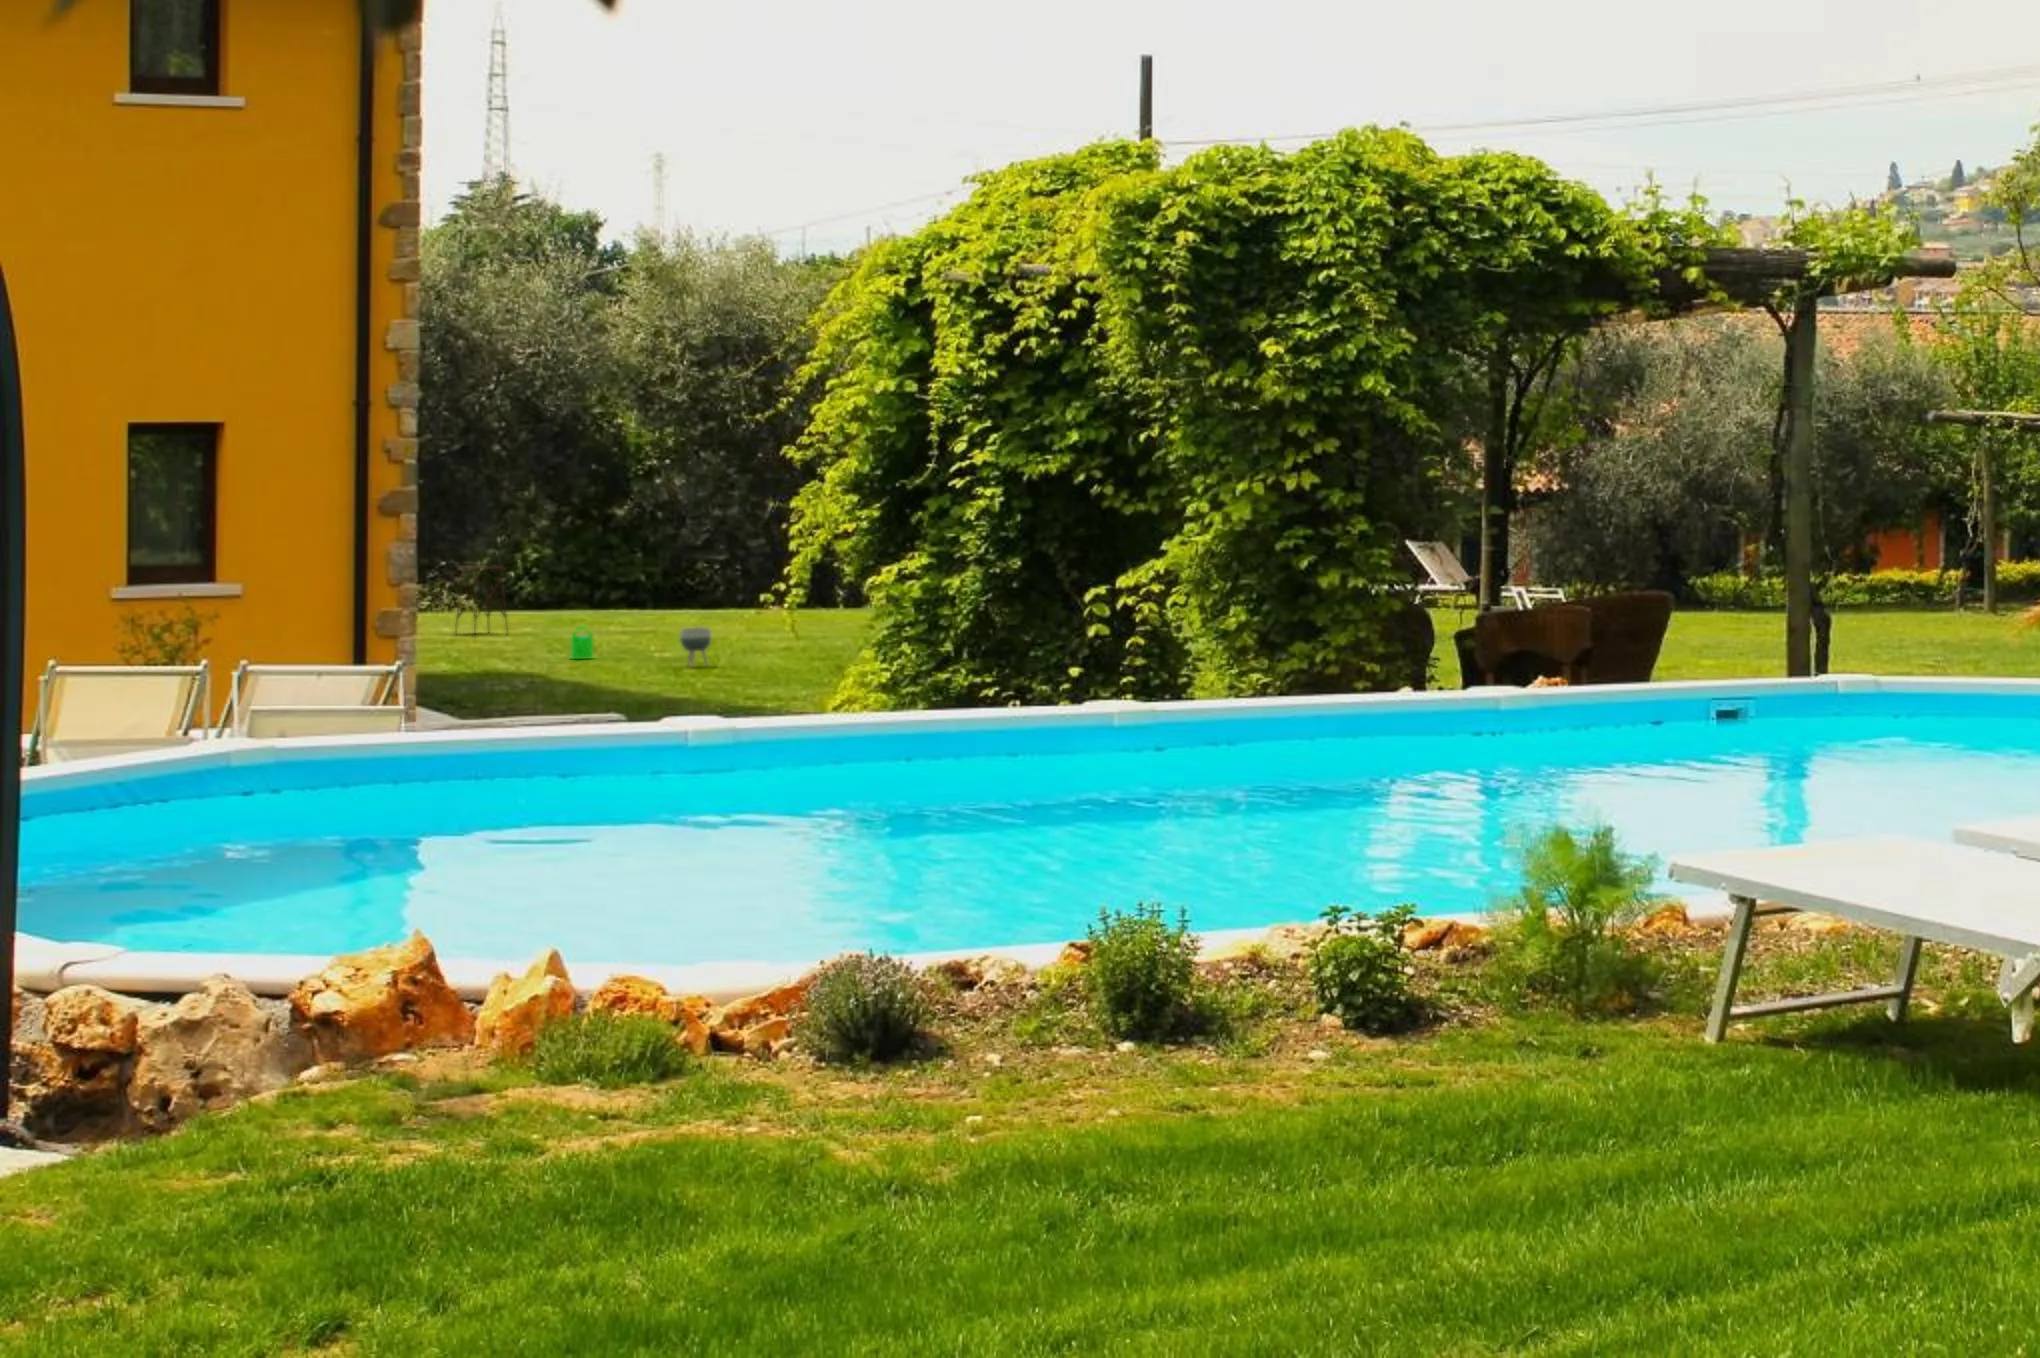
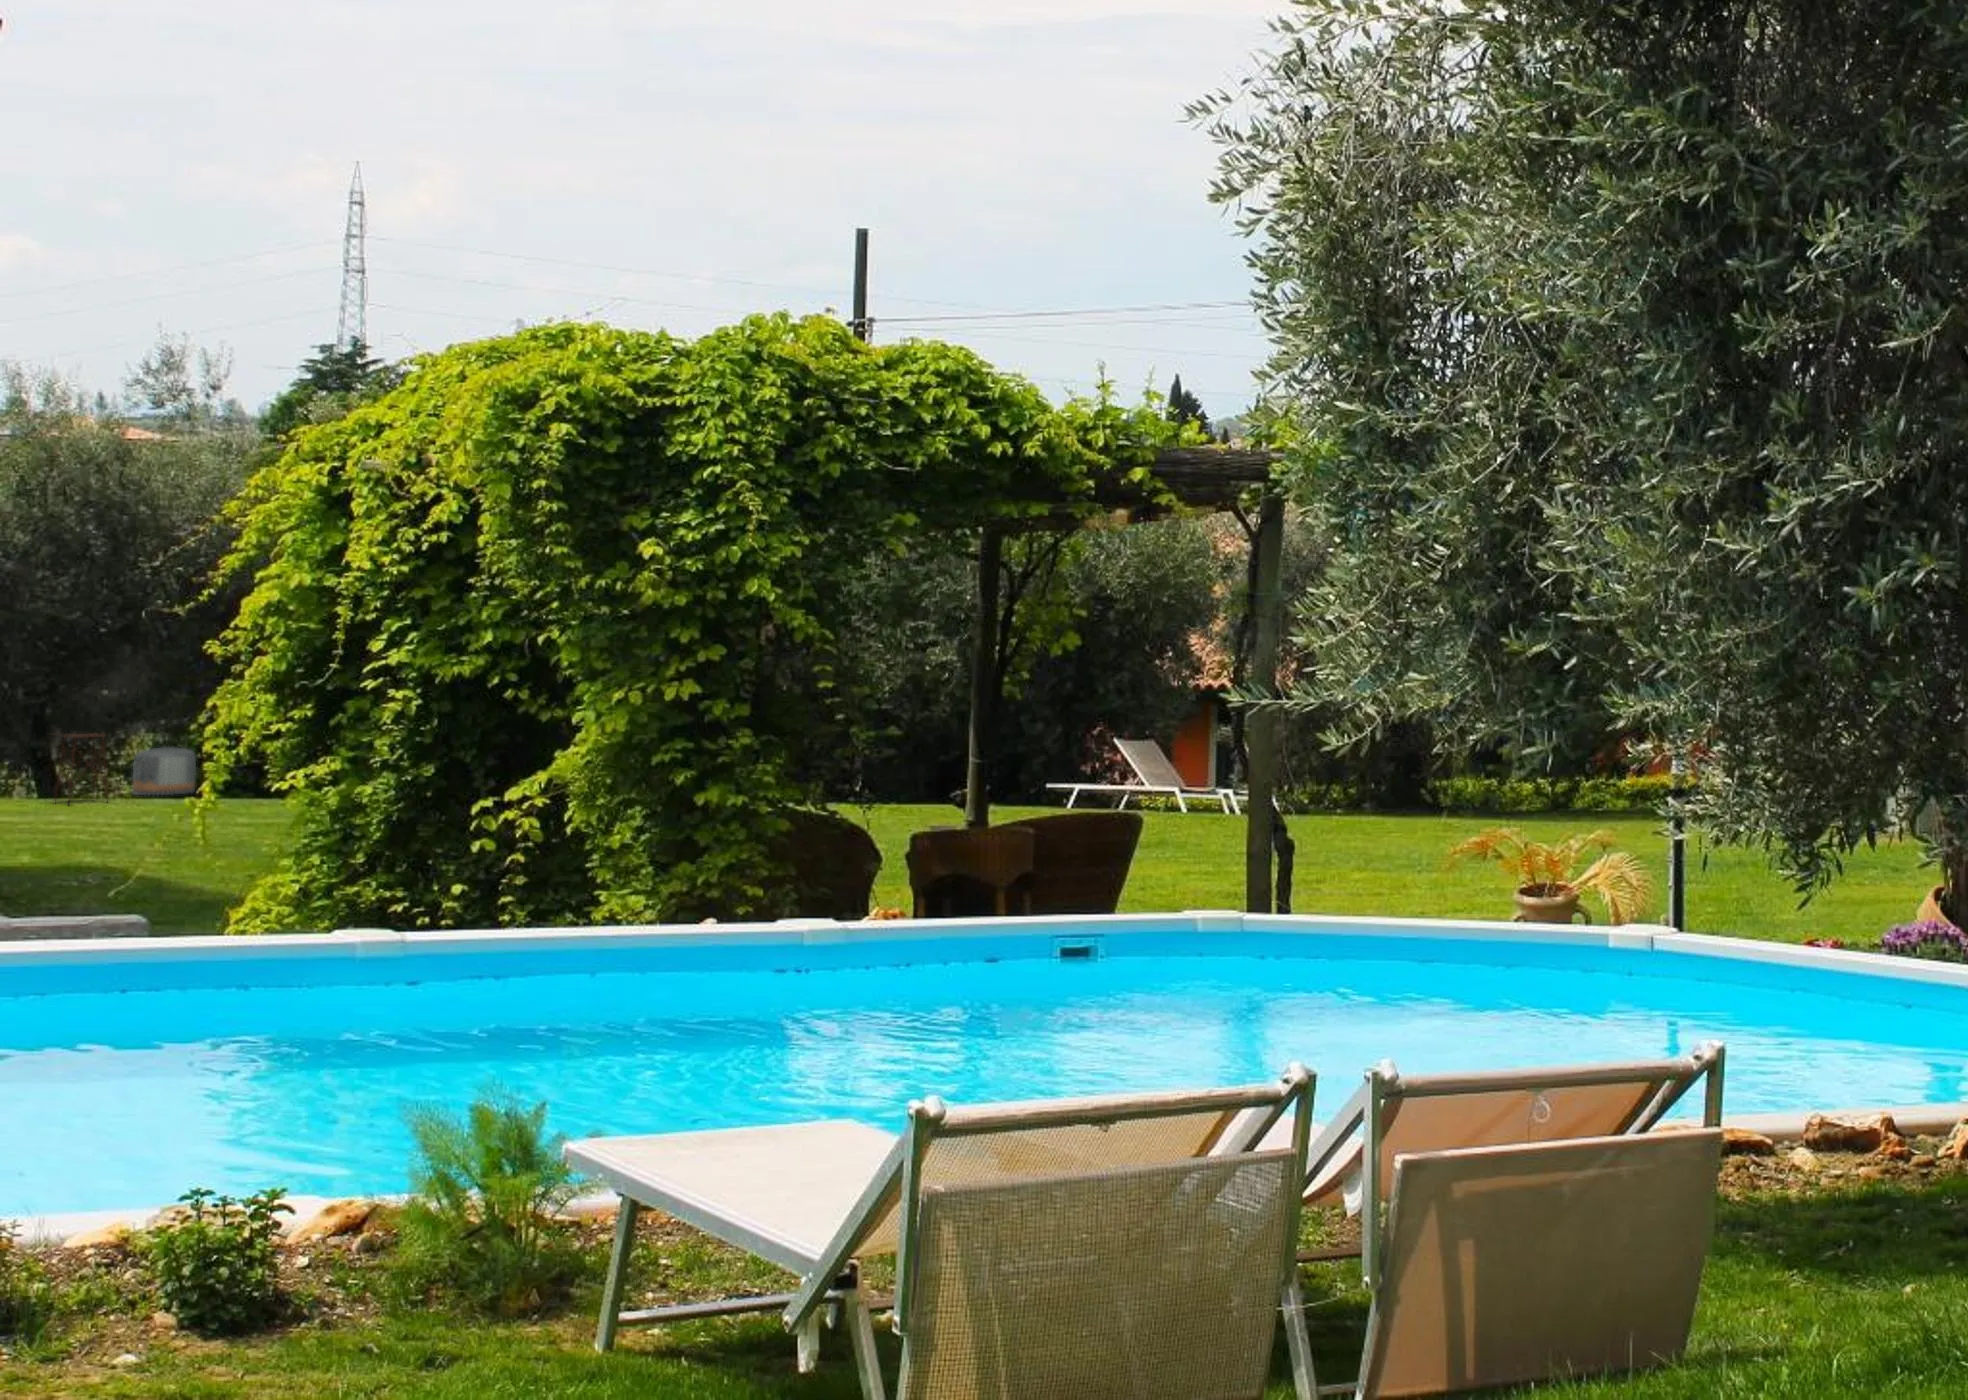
pouf: none [514,583,573,630] -> present [132,747,196,795]
watering can: present [571,626,593,659] -> none [81,809,111,844]
planter: present [680,627,712,665] -> none [163,817,198,859]

